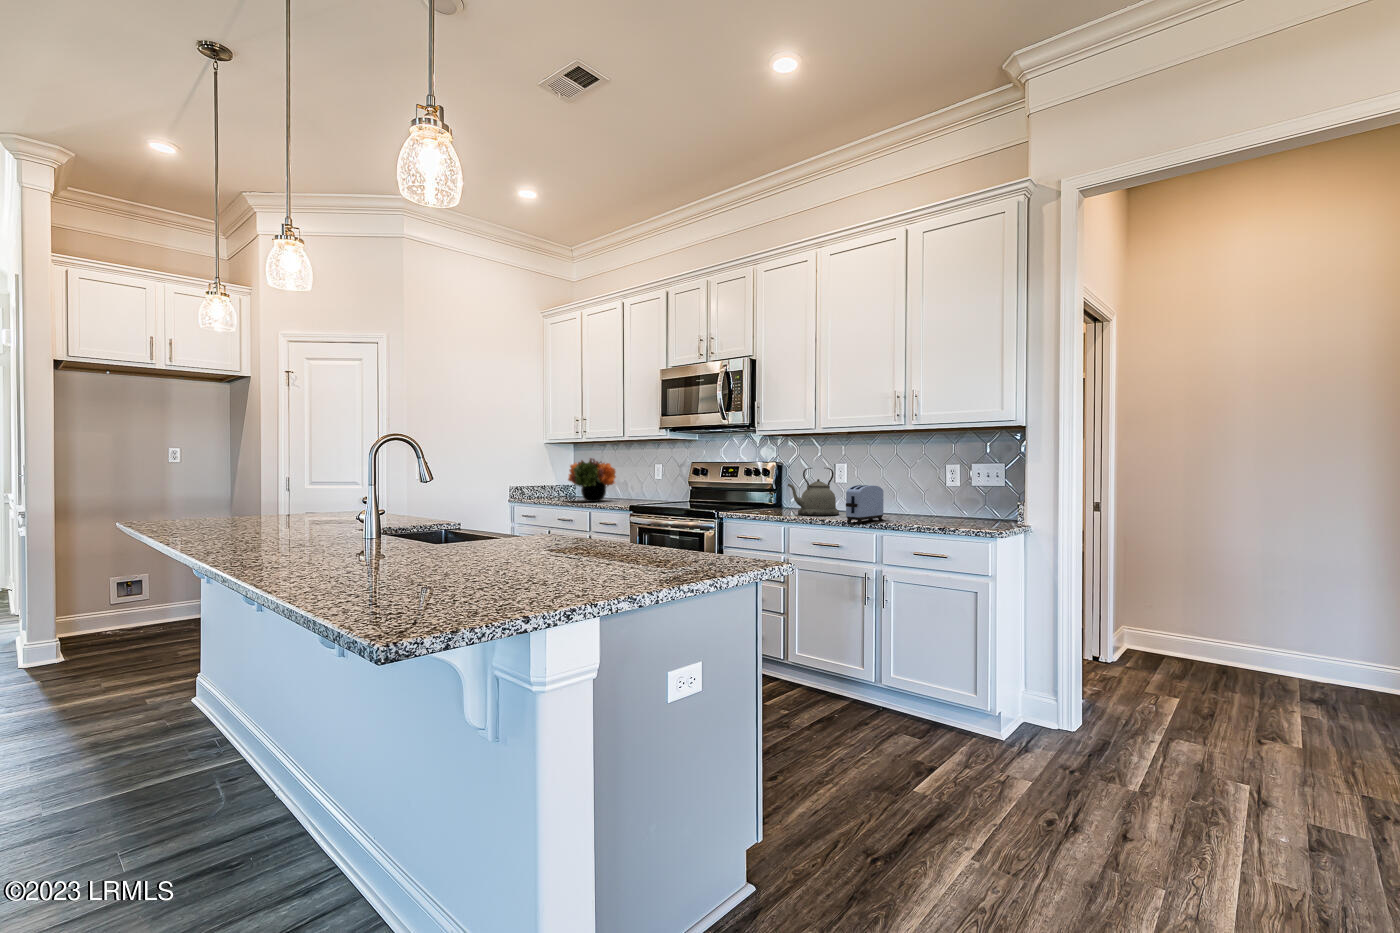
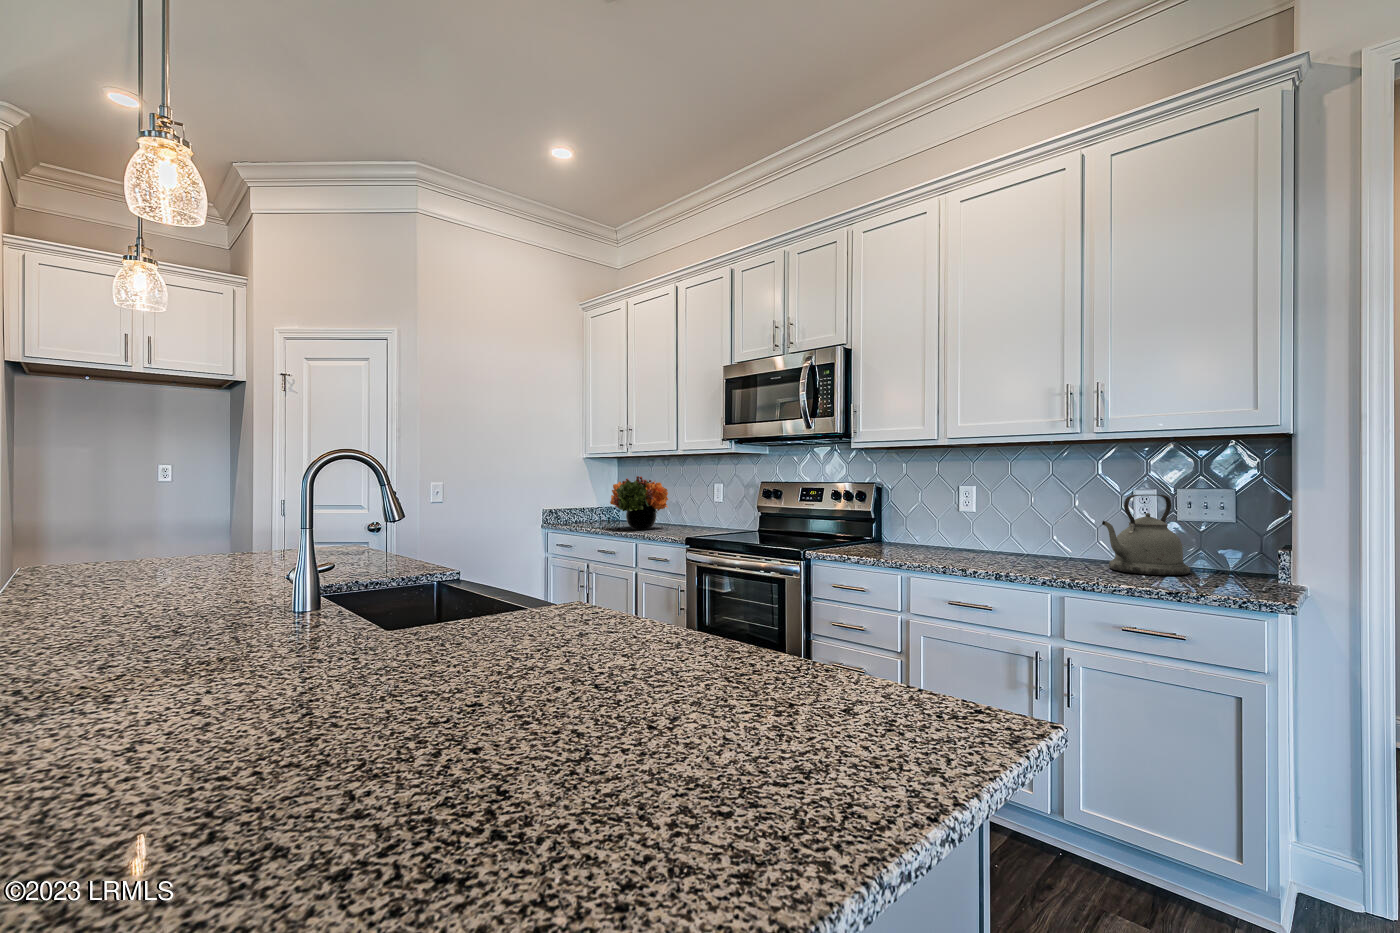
kettle: present [788,468,839,516] -> present [1102,495,1190,575]
toaster: present [846,485,884,523] -> none [1001,519,1052,577]

